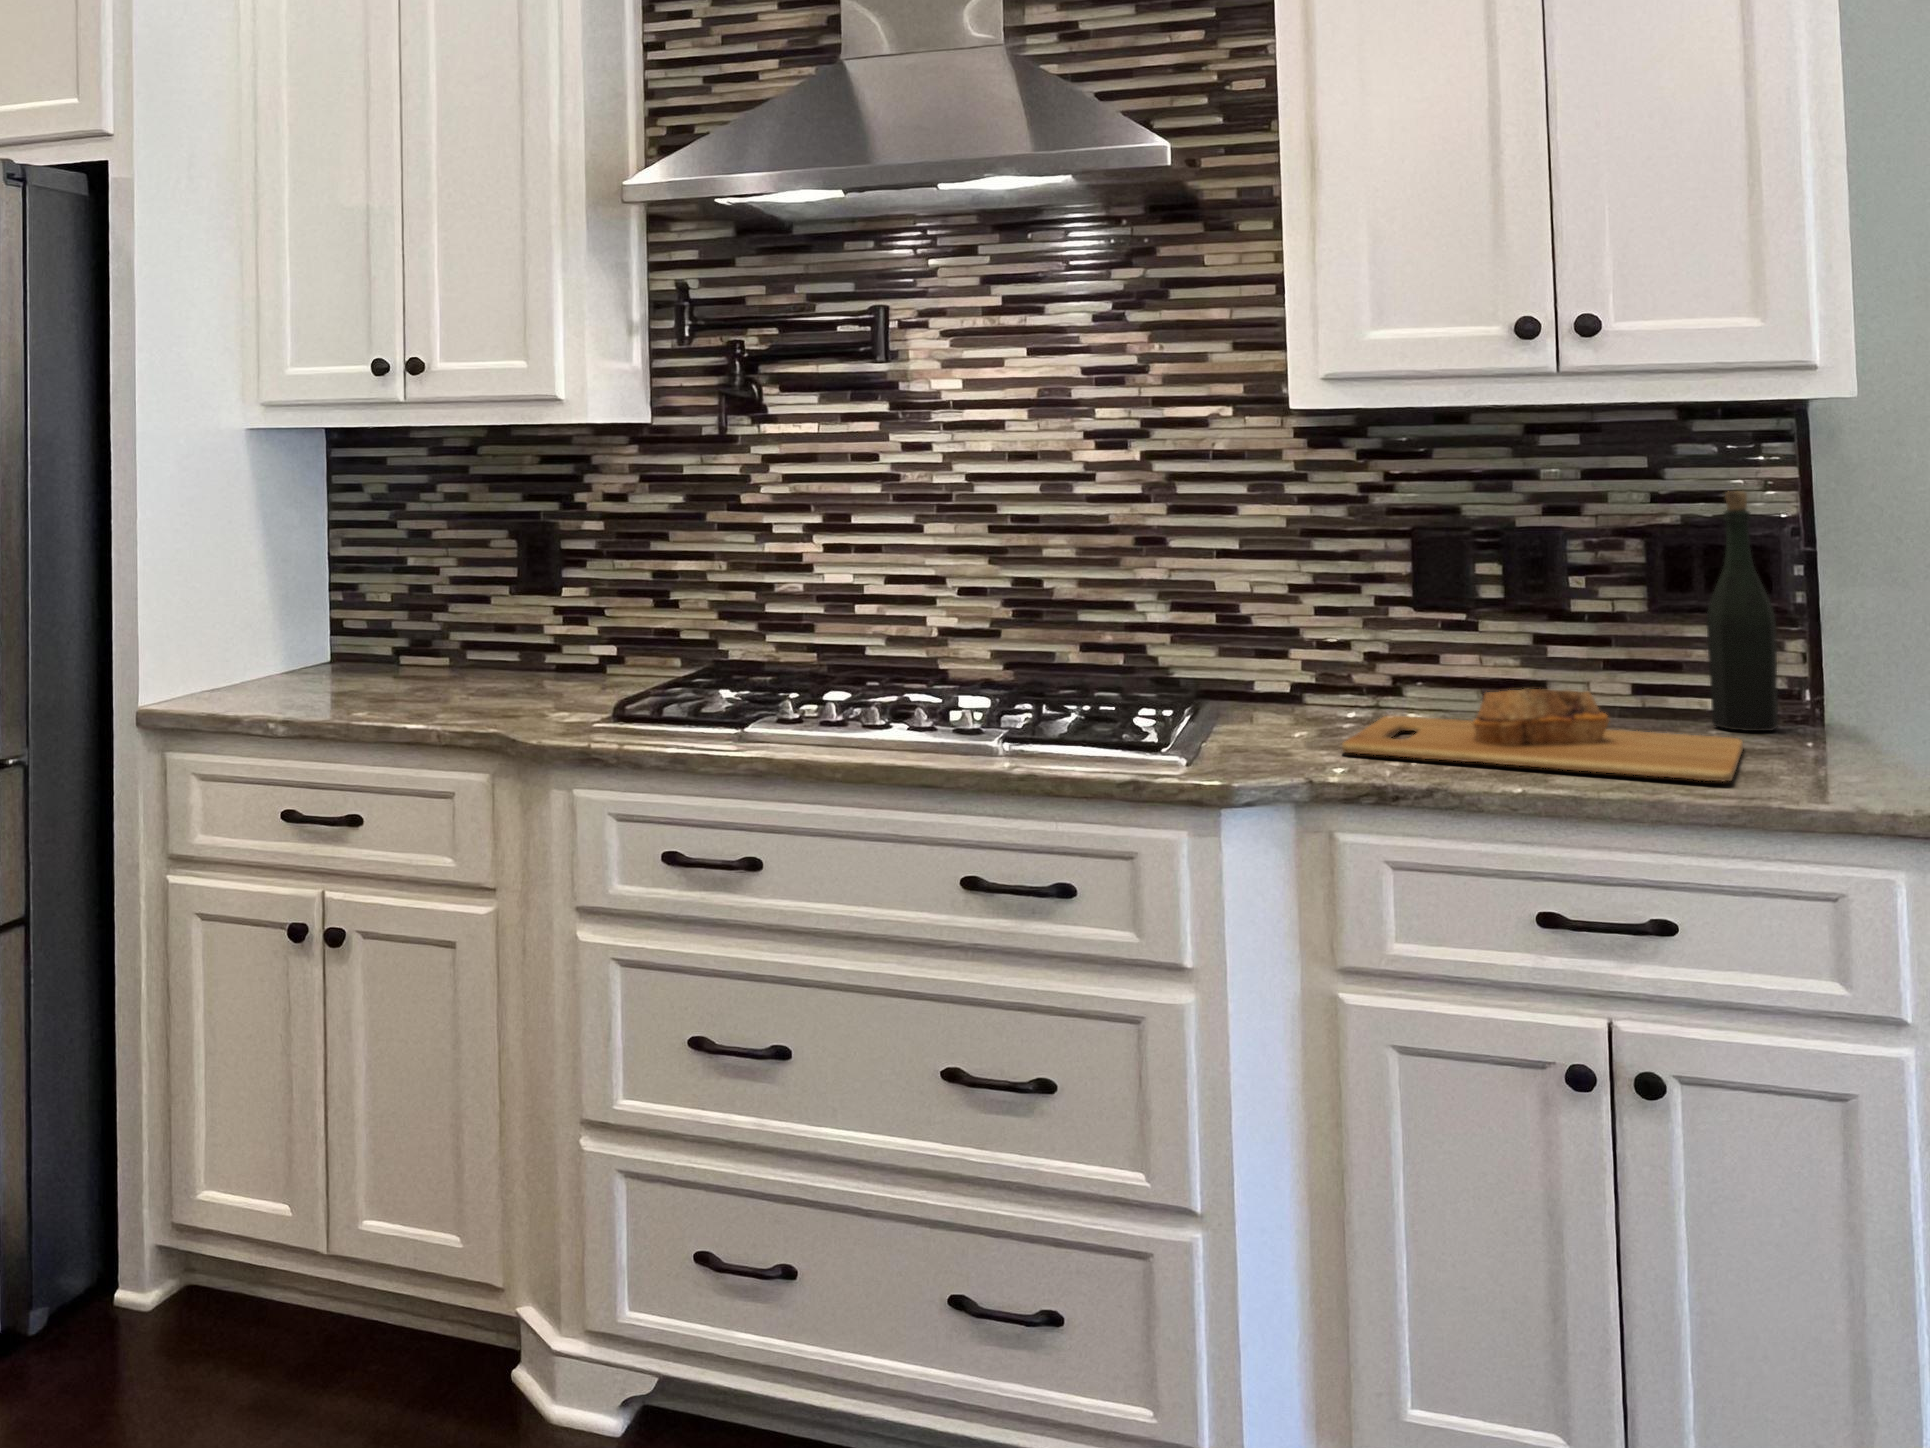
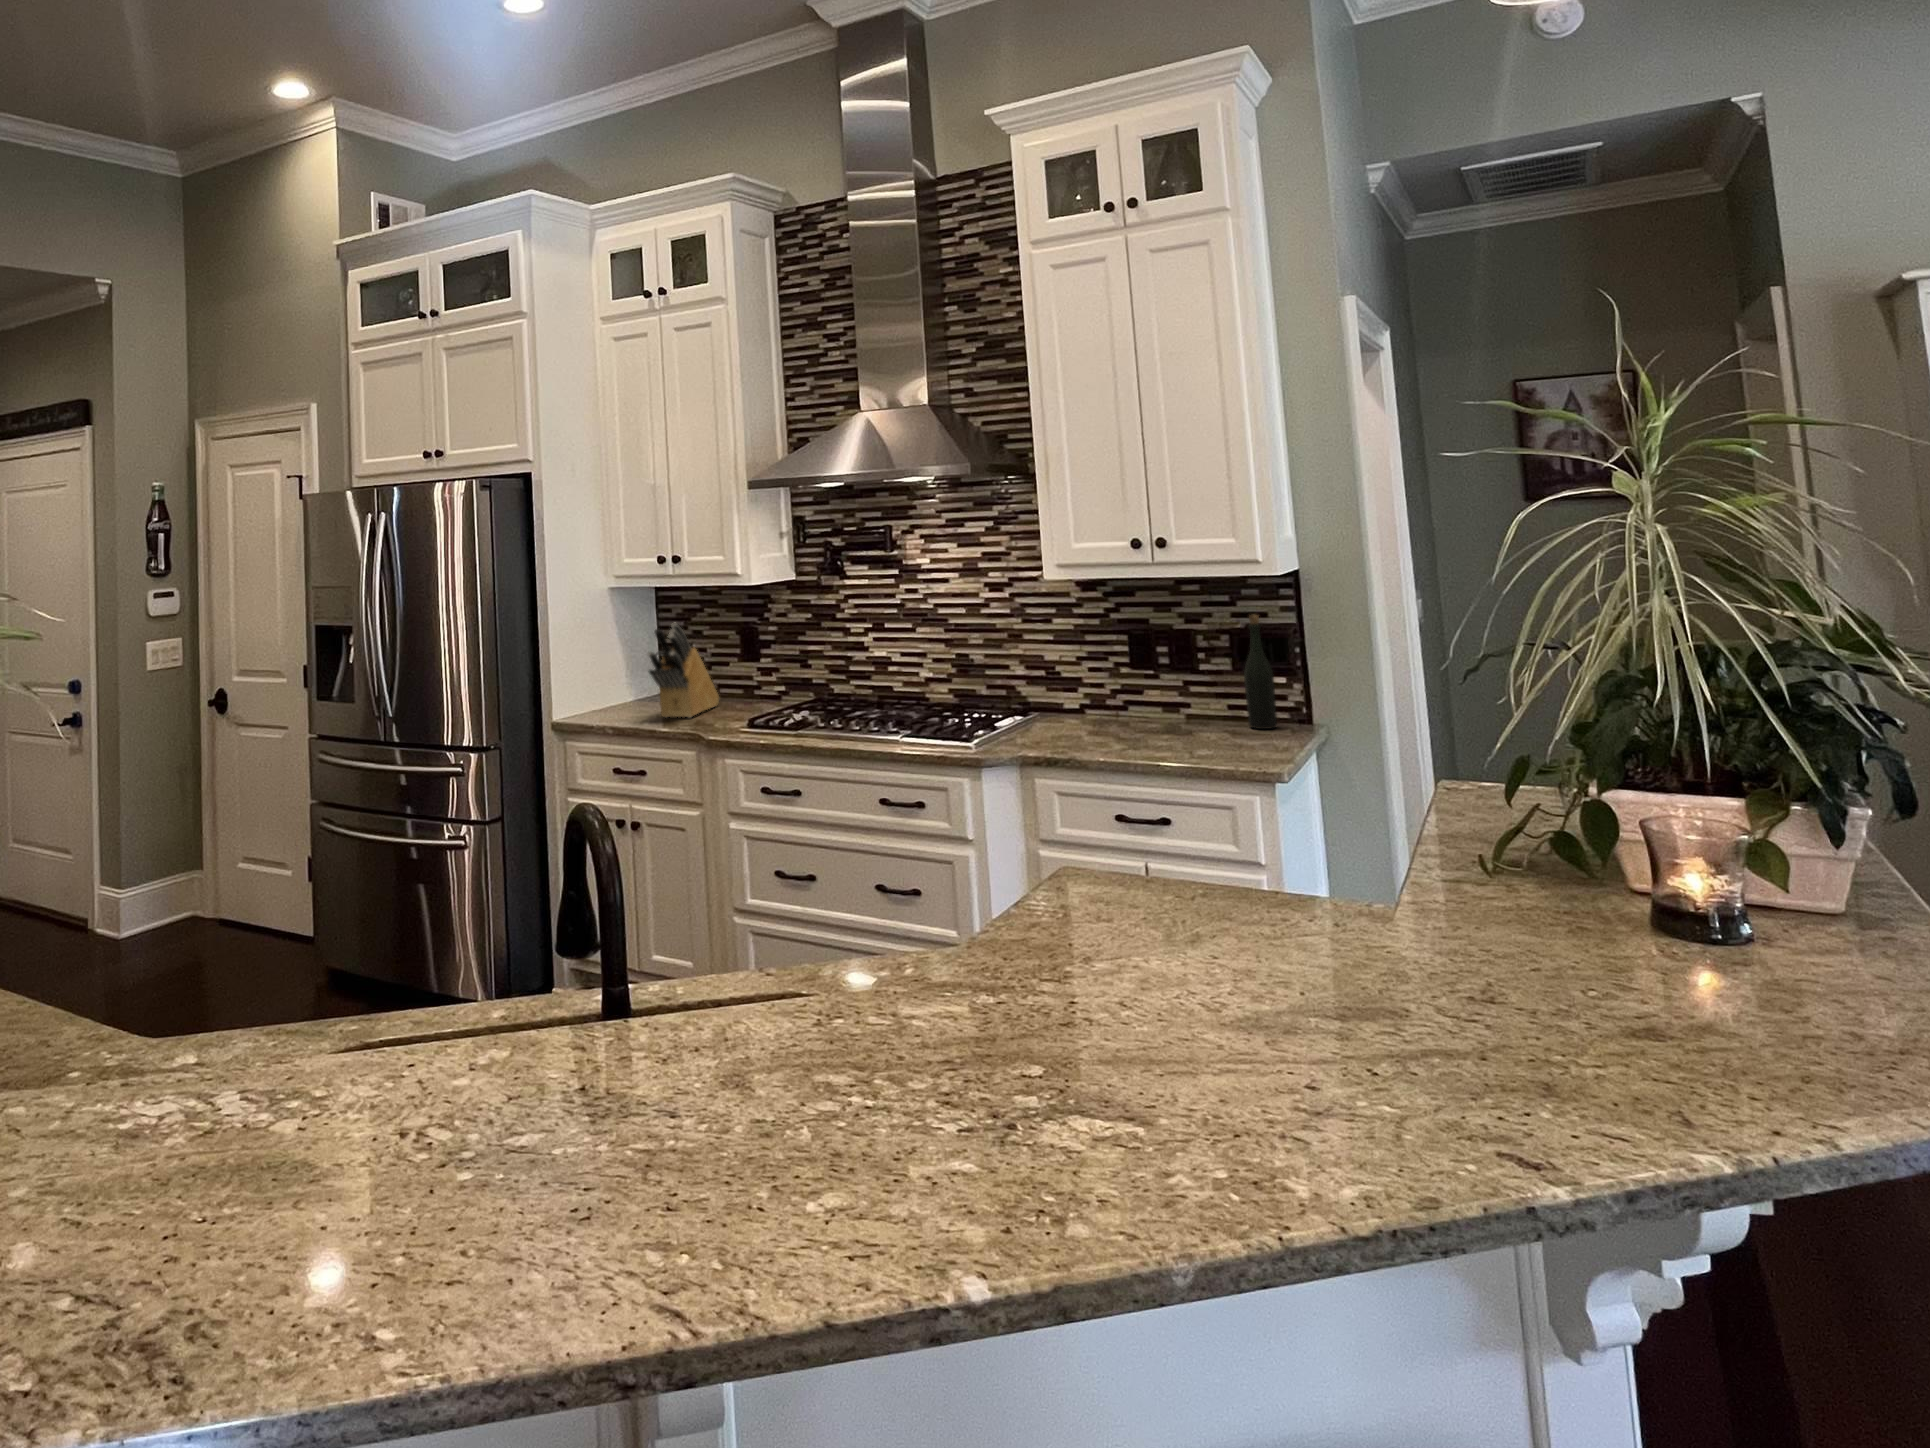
knife block: none [374,495,491,702] -> present [648,623,719,717]
cutting board: present [1342,689,1743,781] -> none [1049,712,1240,756]

